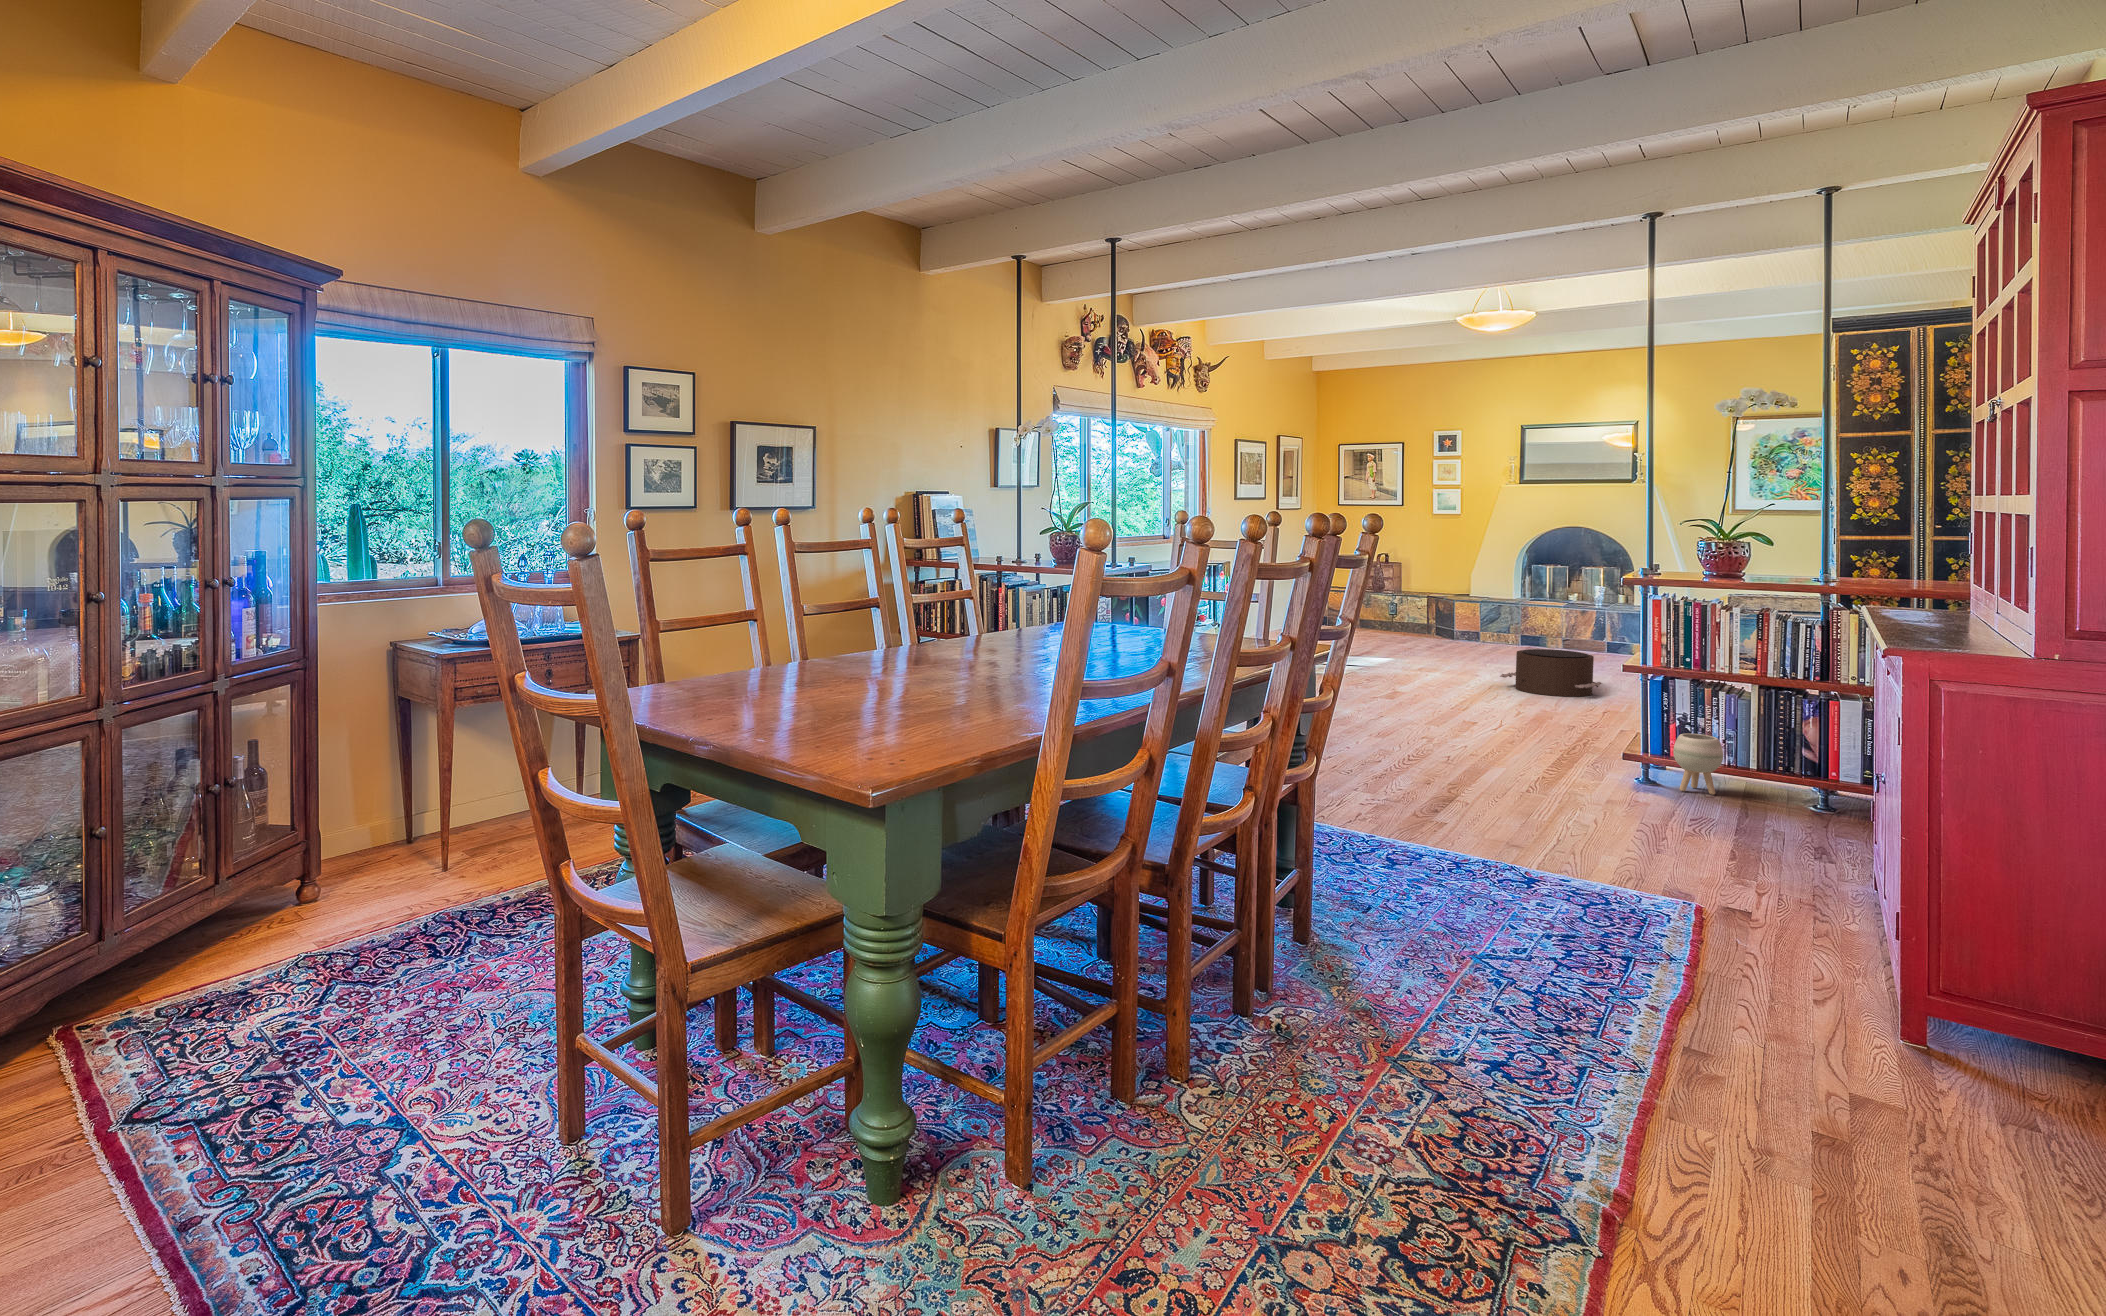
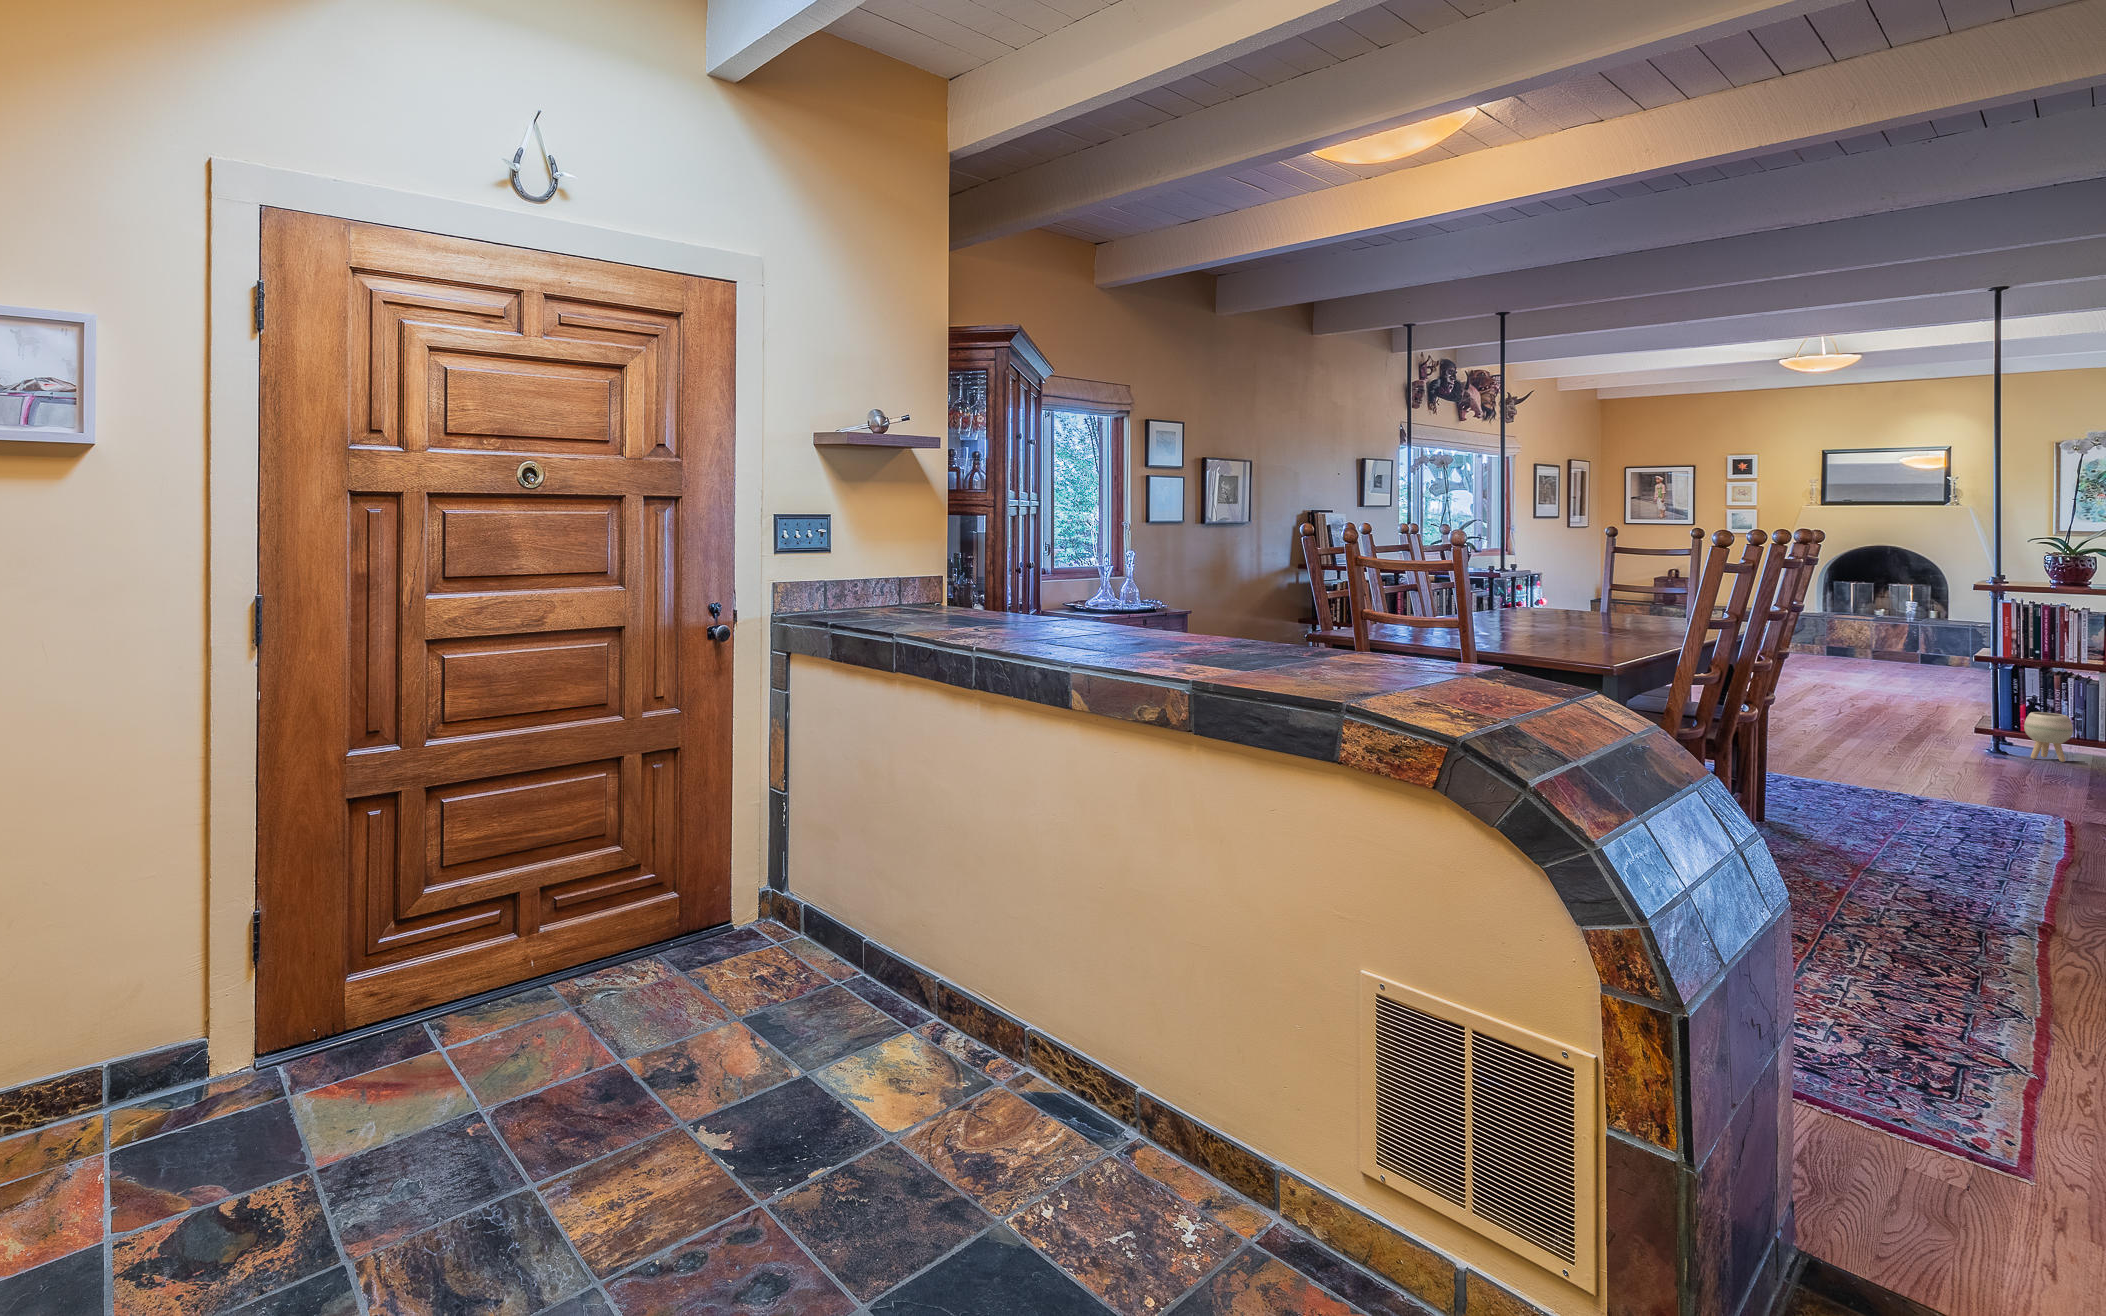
pouf: present [1500,649,1602,697] -> none [1822,653,1930,694]

